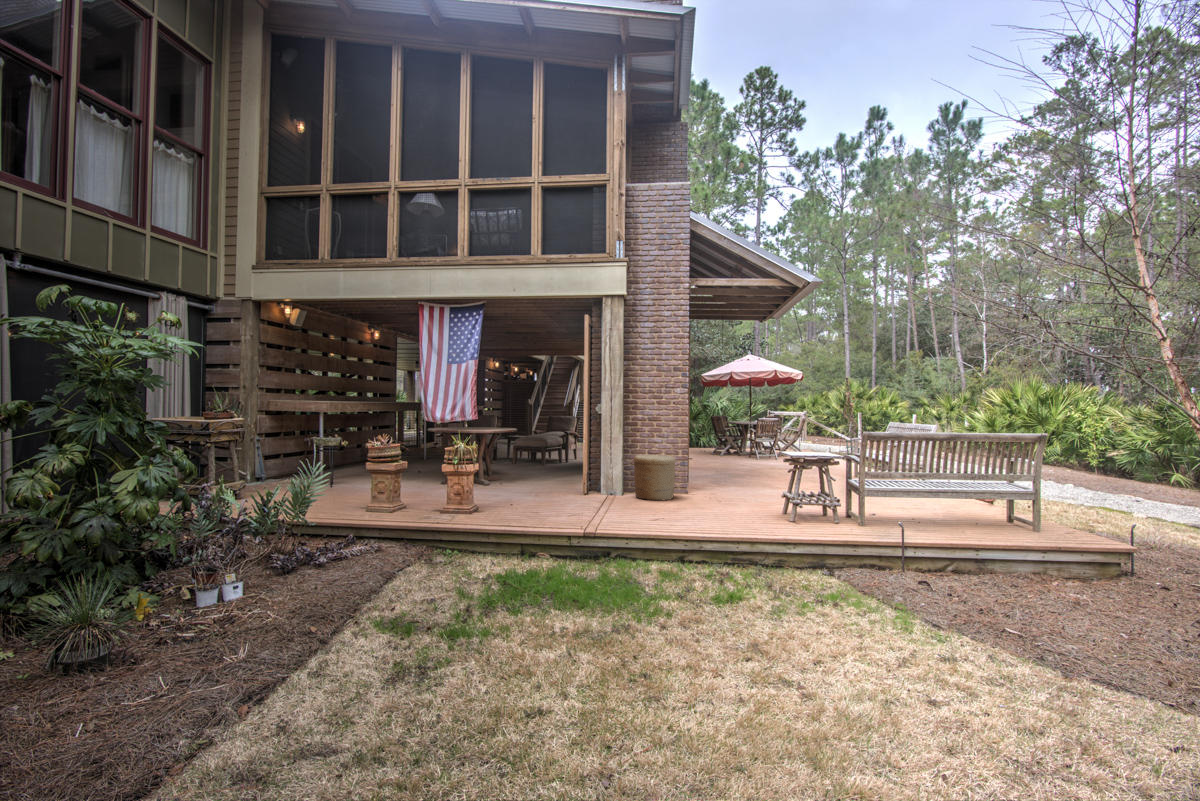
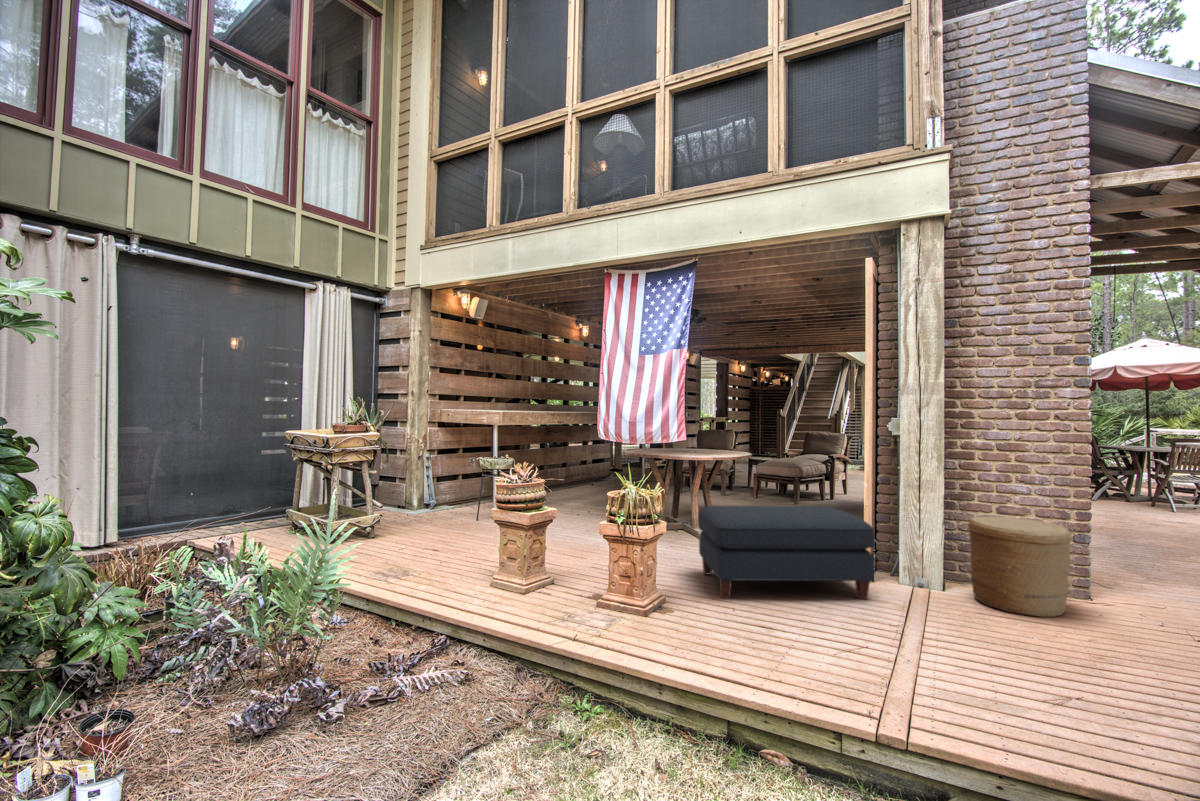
ottoman: none [492,456,588,506] -> present [698,506,874,599]

